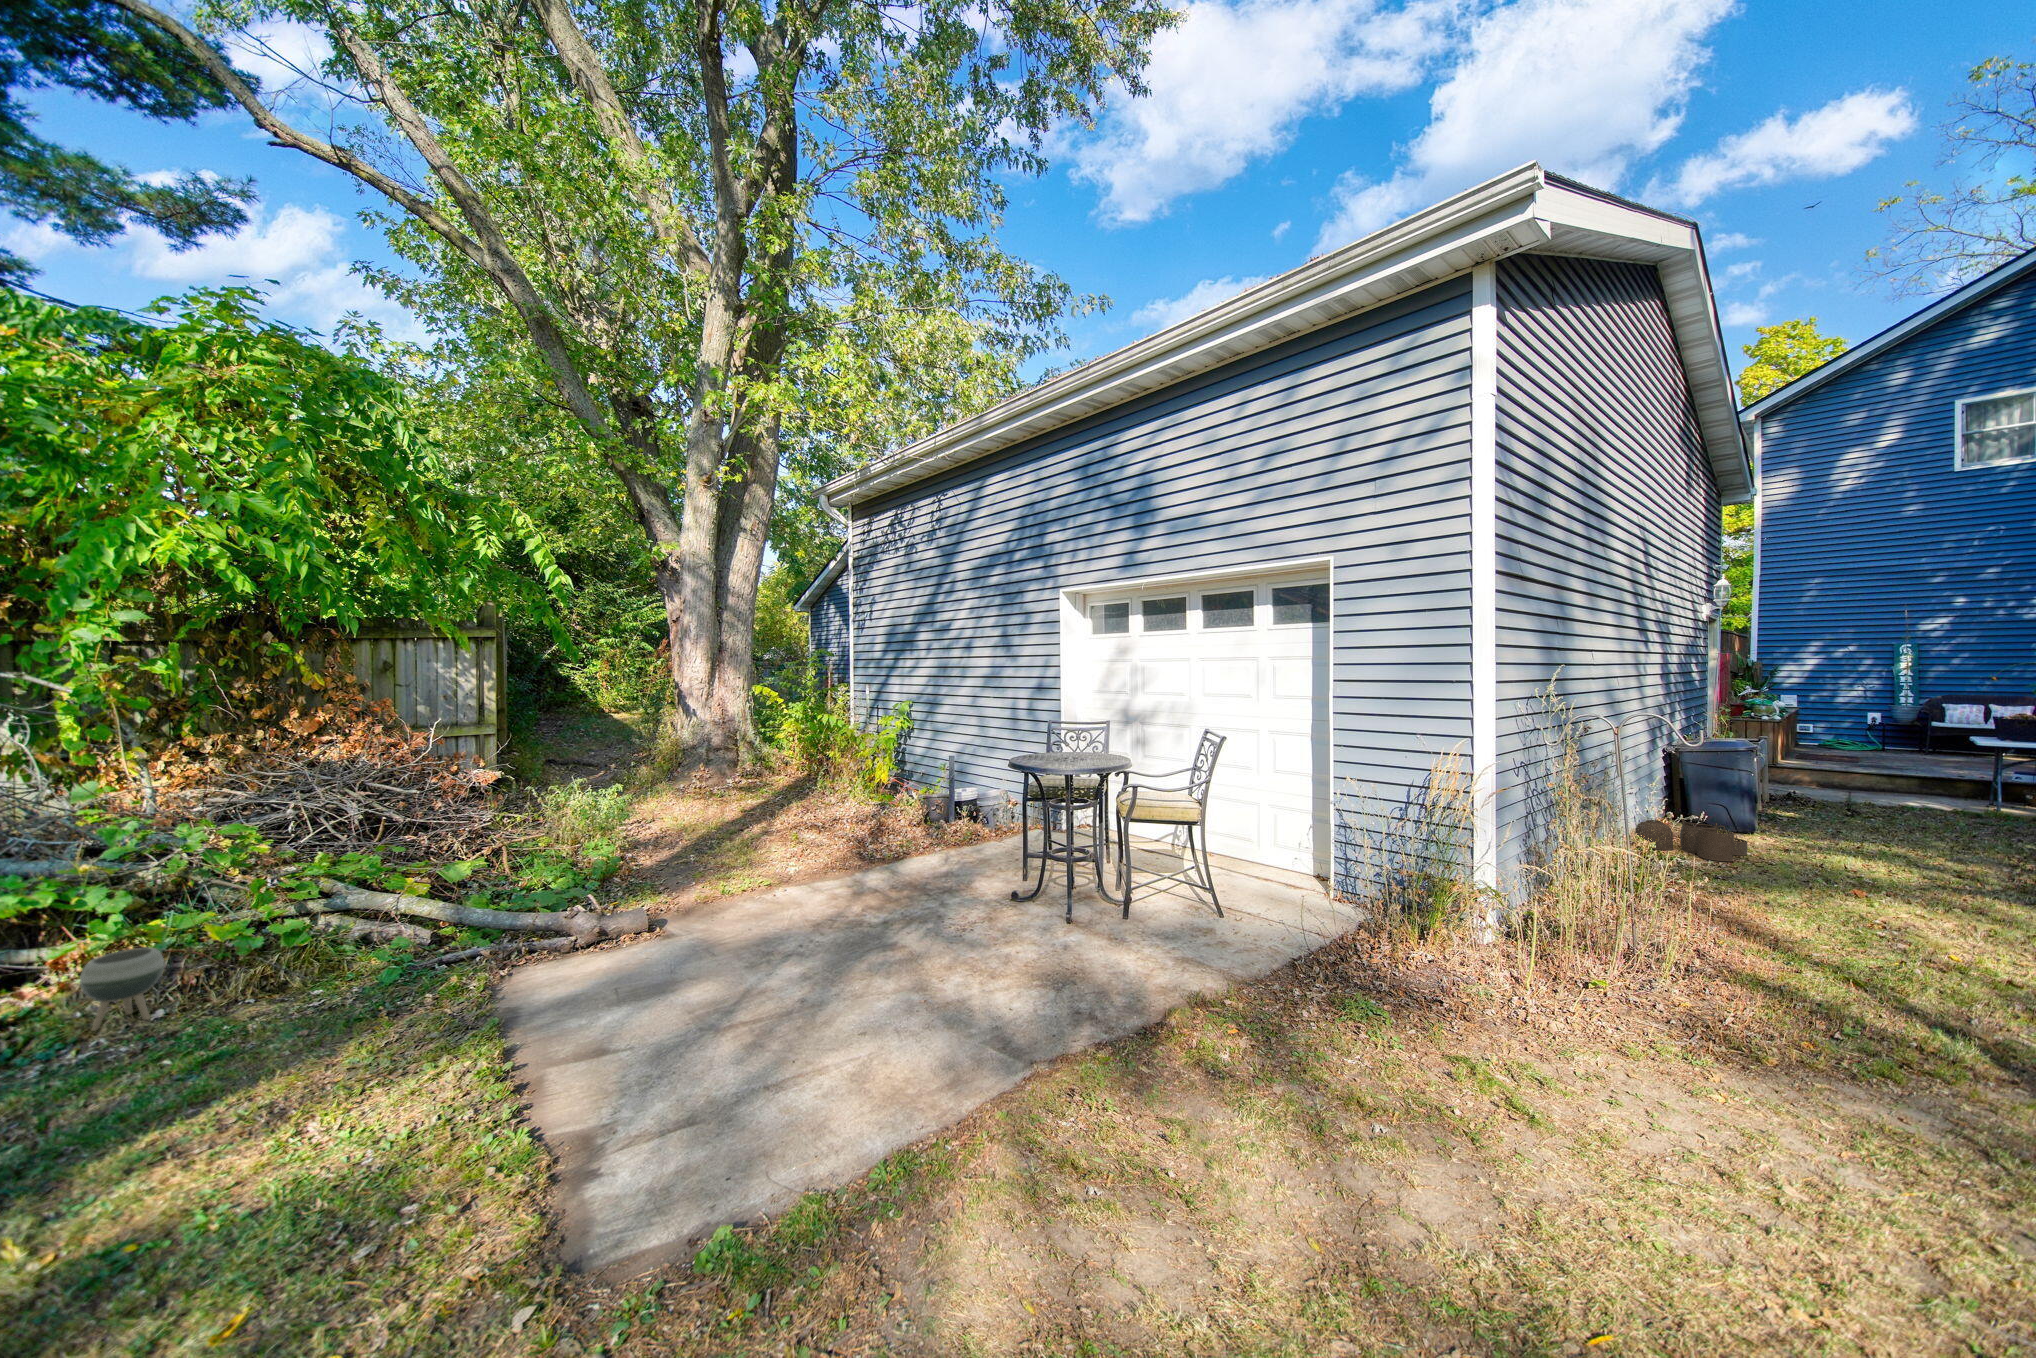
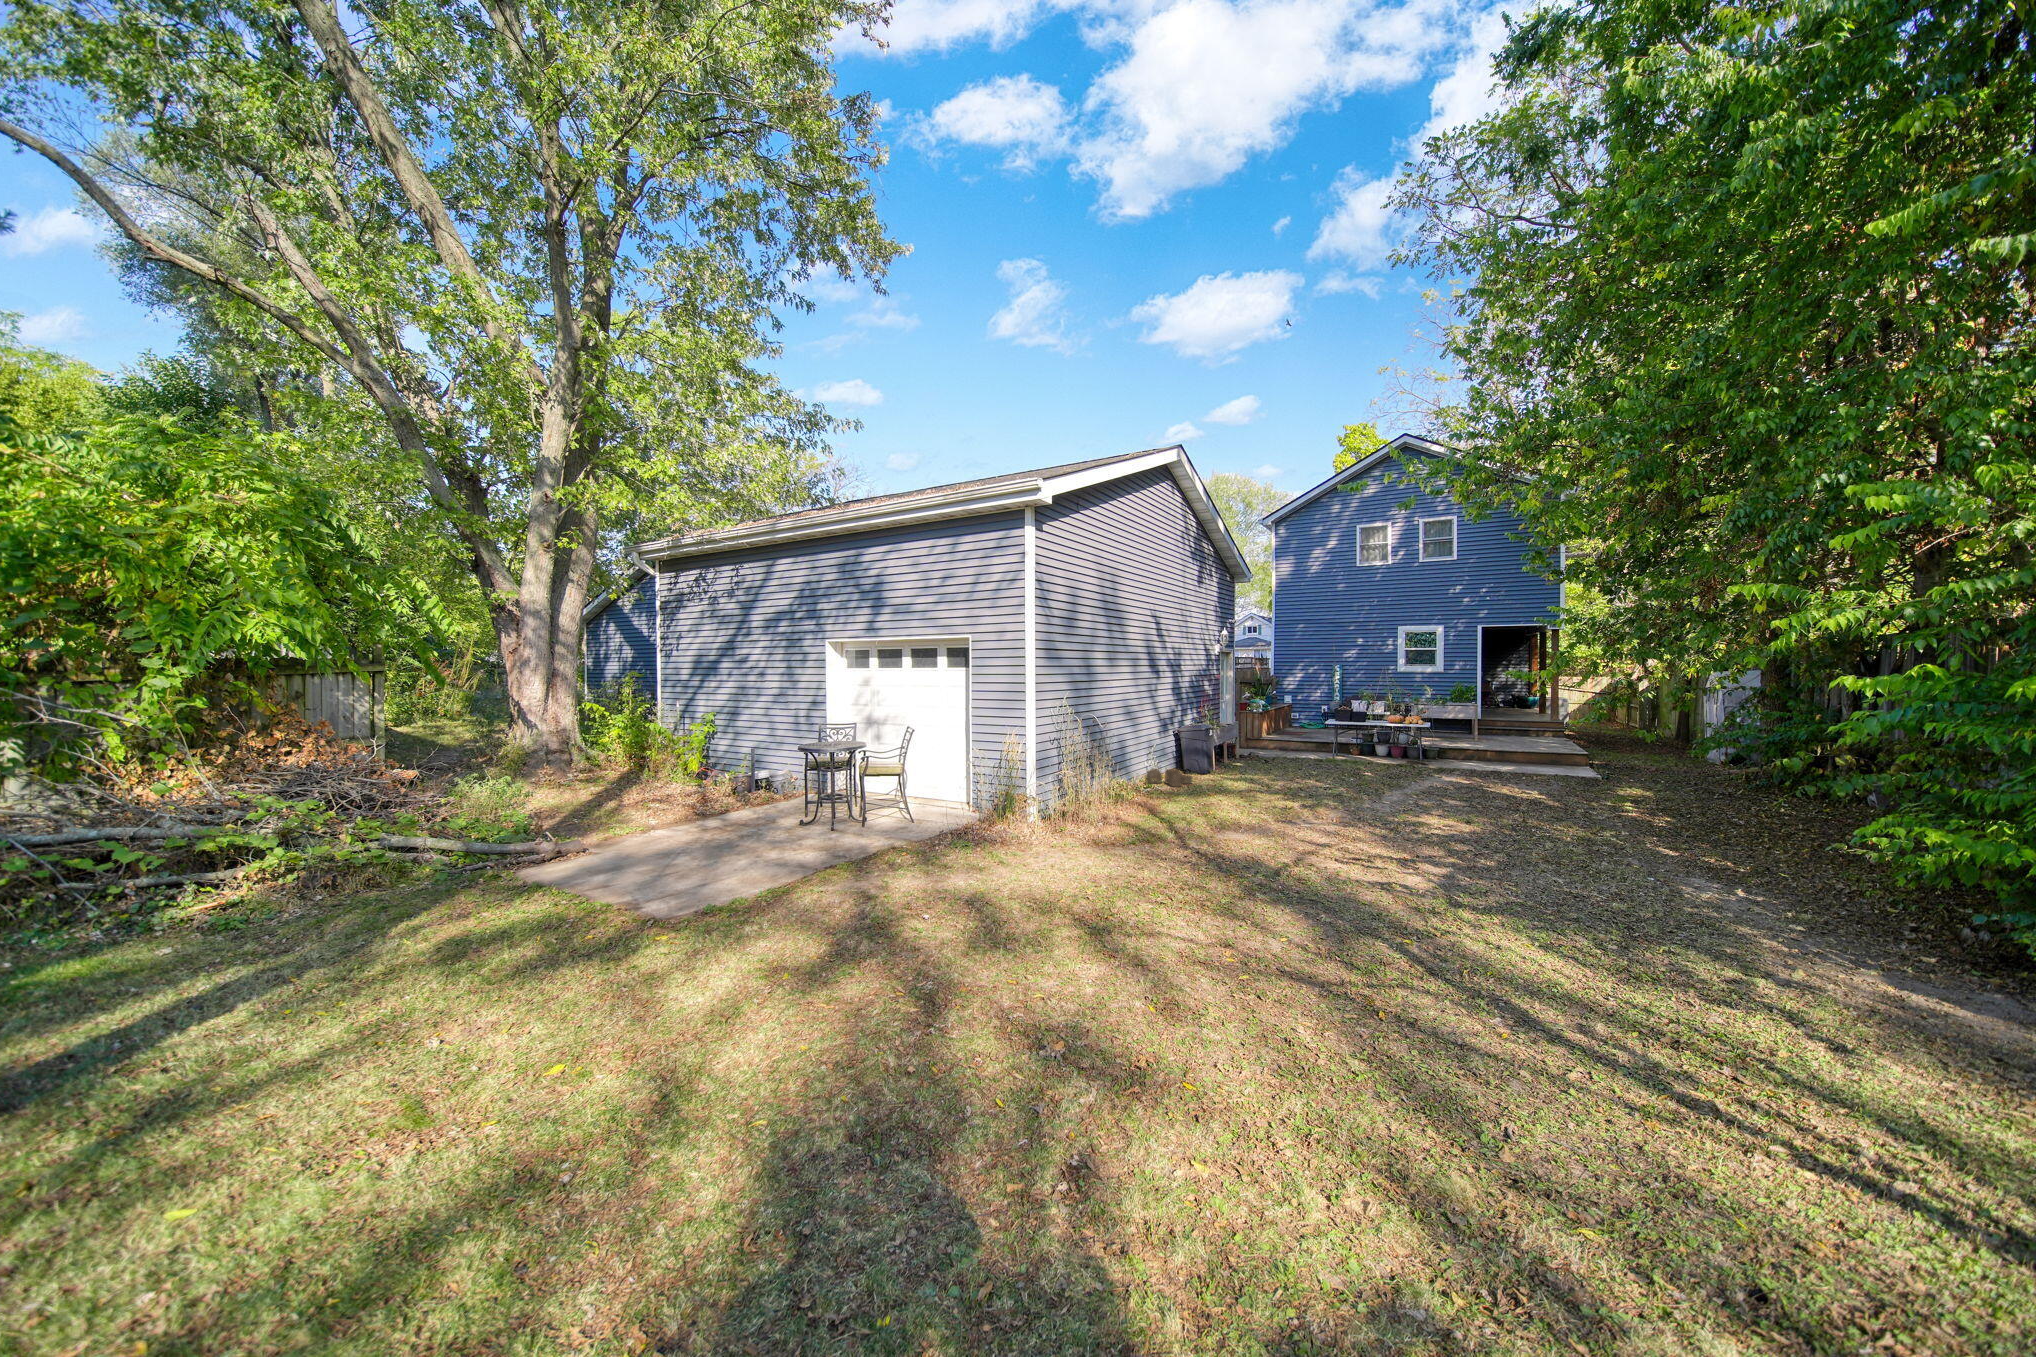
planter: present [80,948,164,1031] -> none [284,862,324,904]

